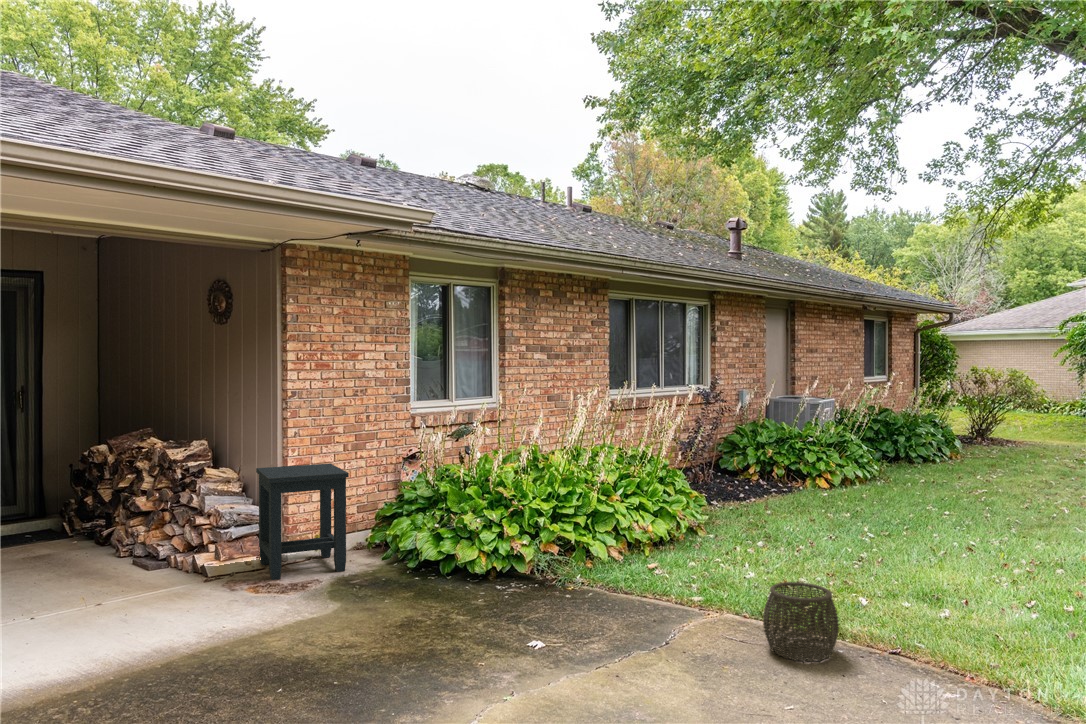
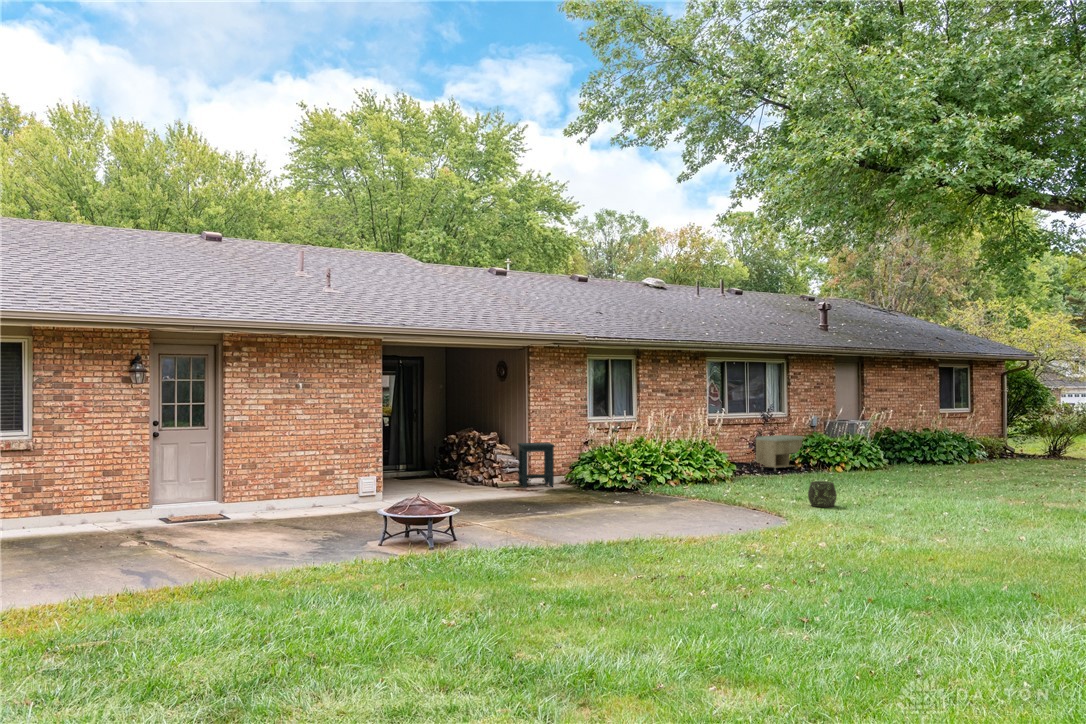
storage bench: none [676,422,743,483] -> present [756,435,803,471]
woven basket: present [763,582,839,662] -> present [808,481,837,507]

